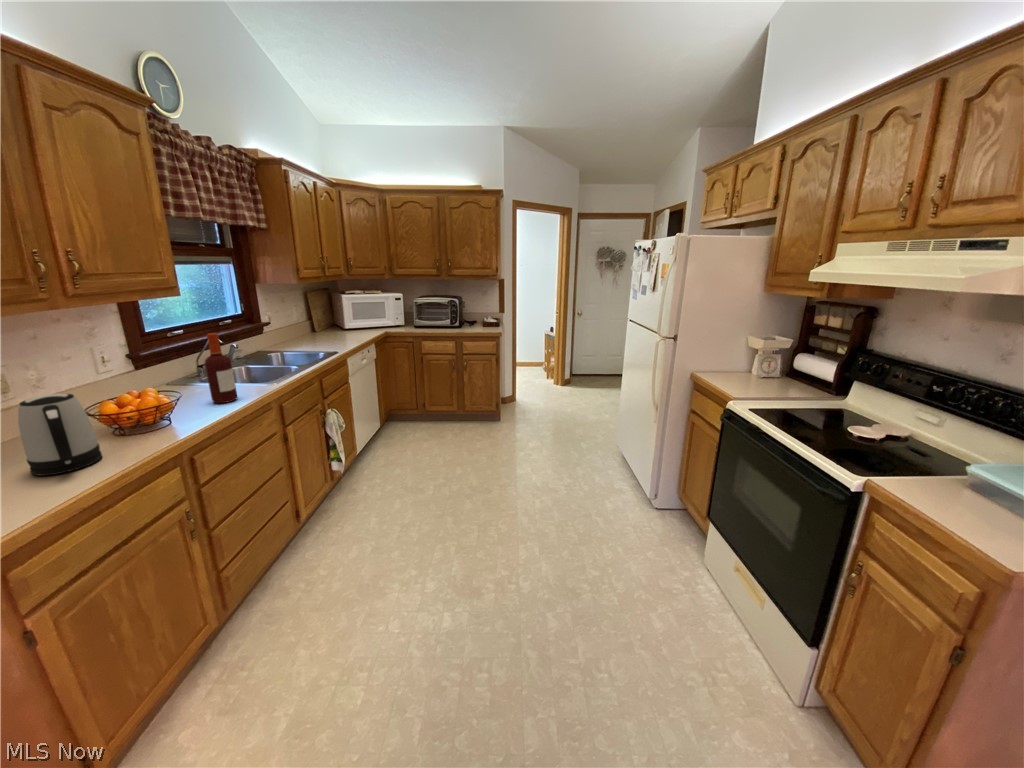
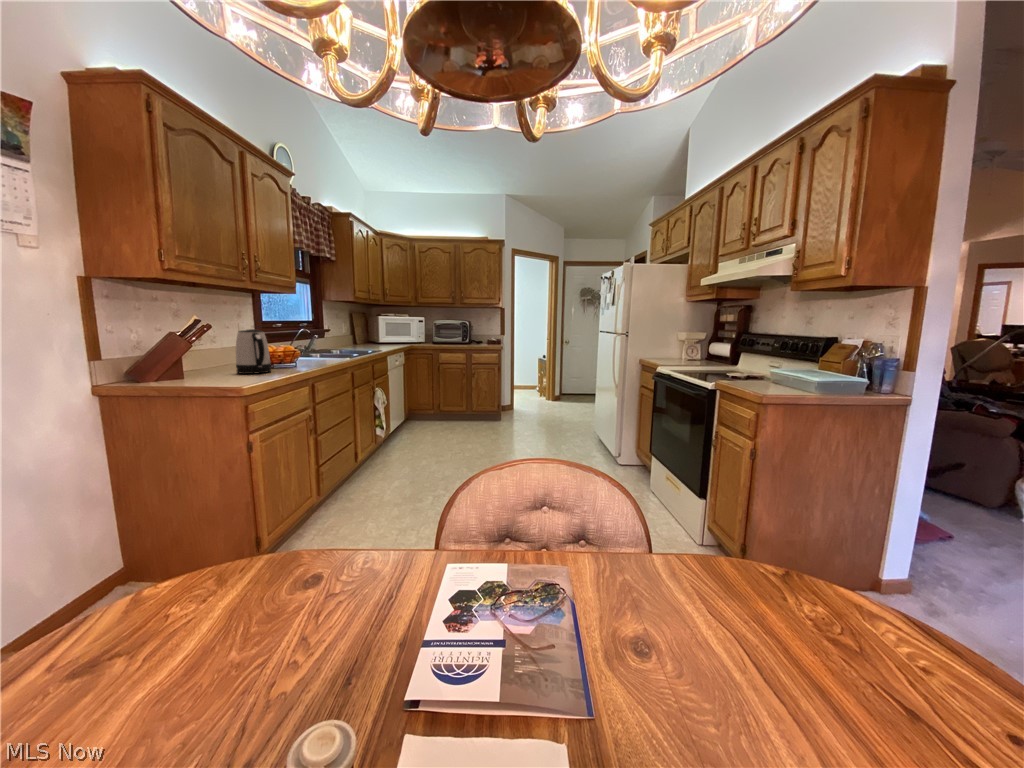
bottle: present [205,333,238,403] -> none [313,315,330,361]

